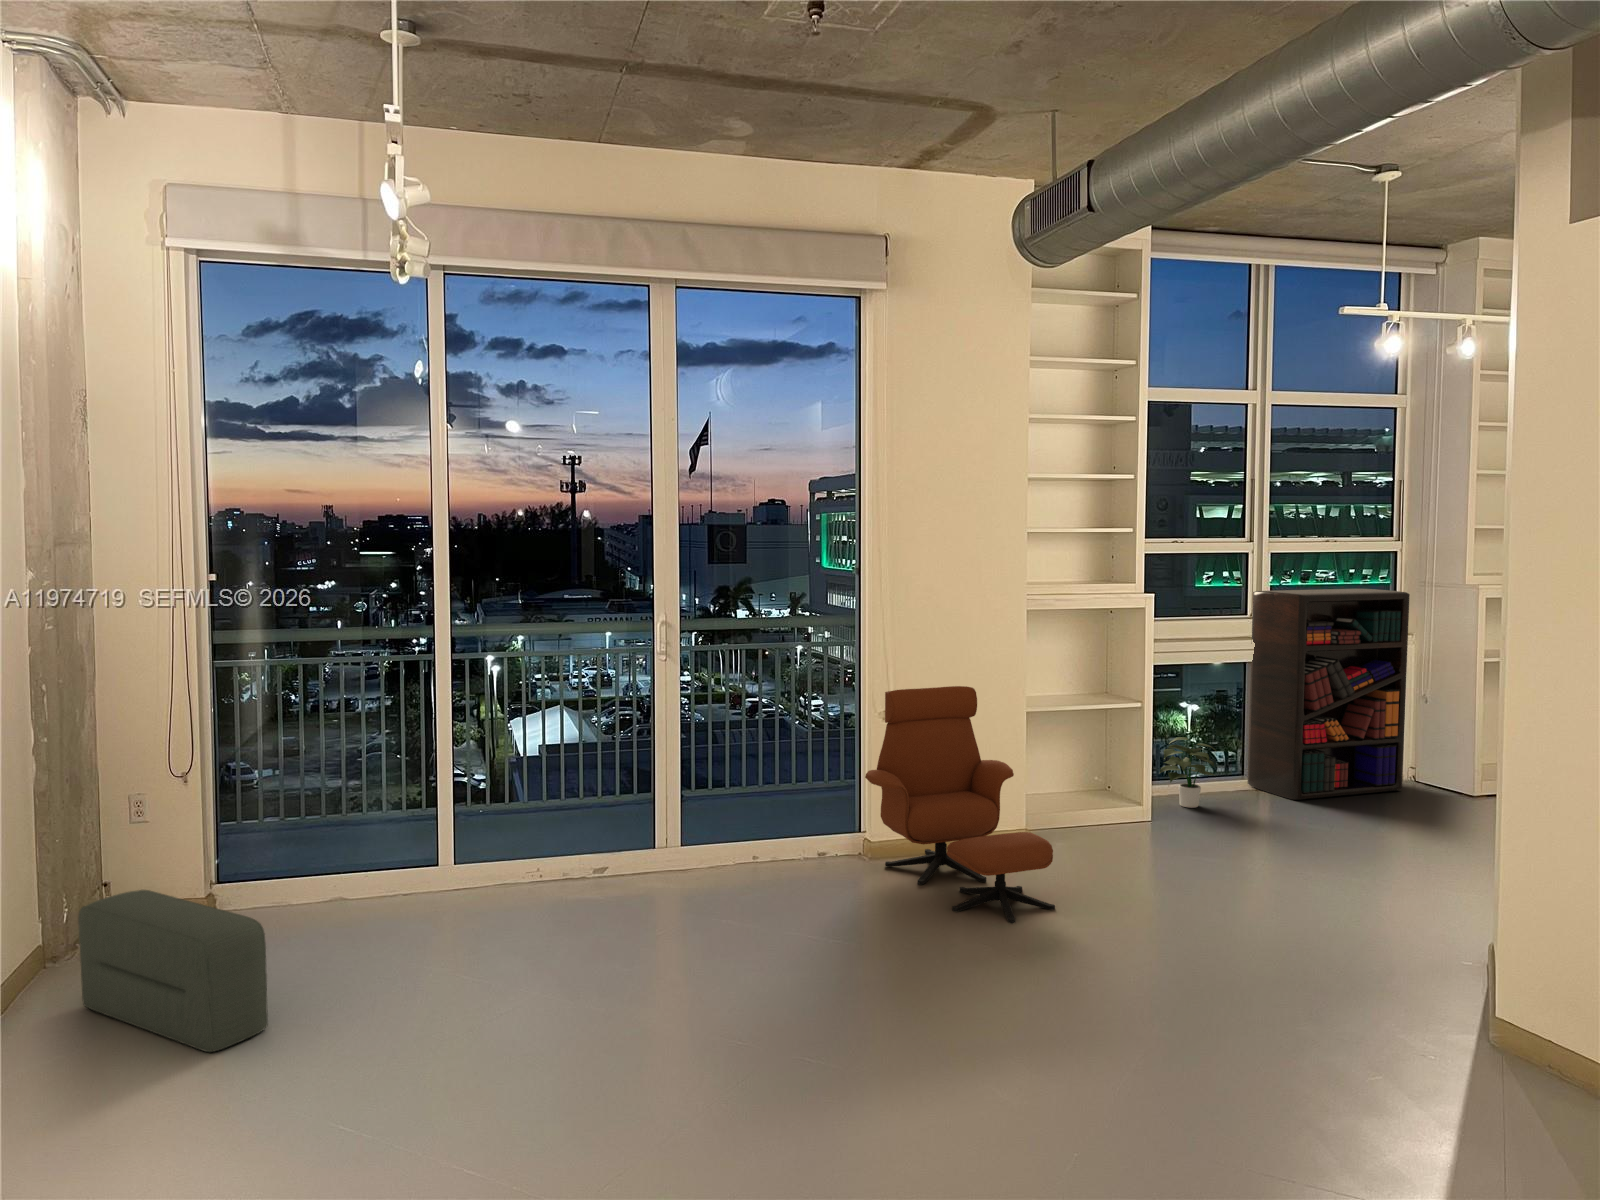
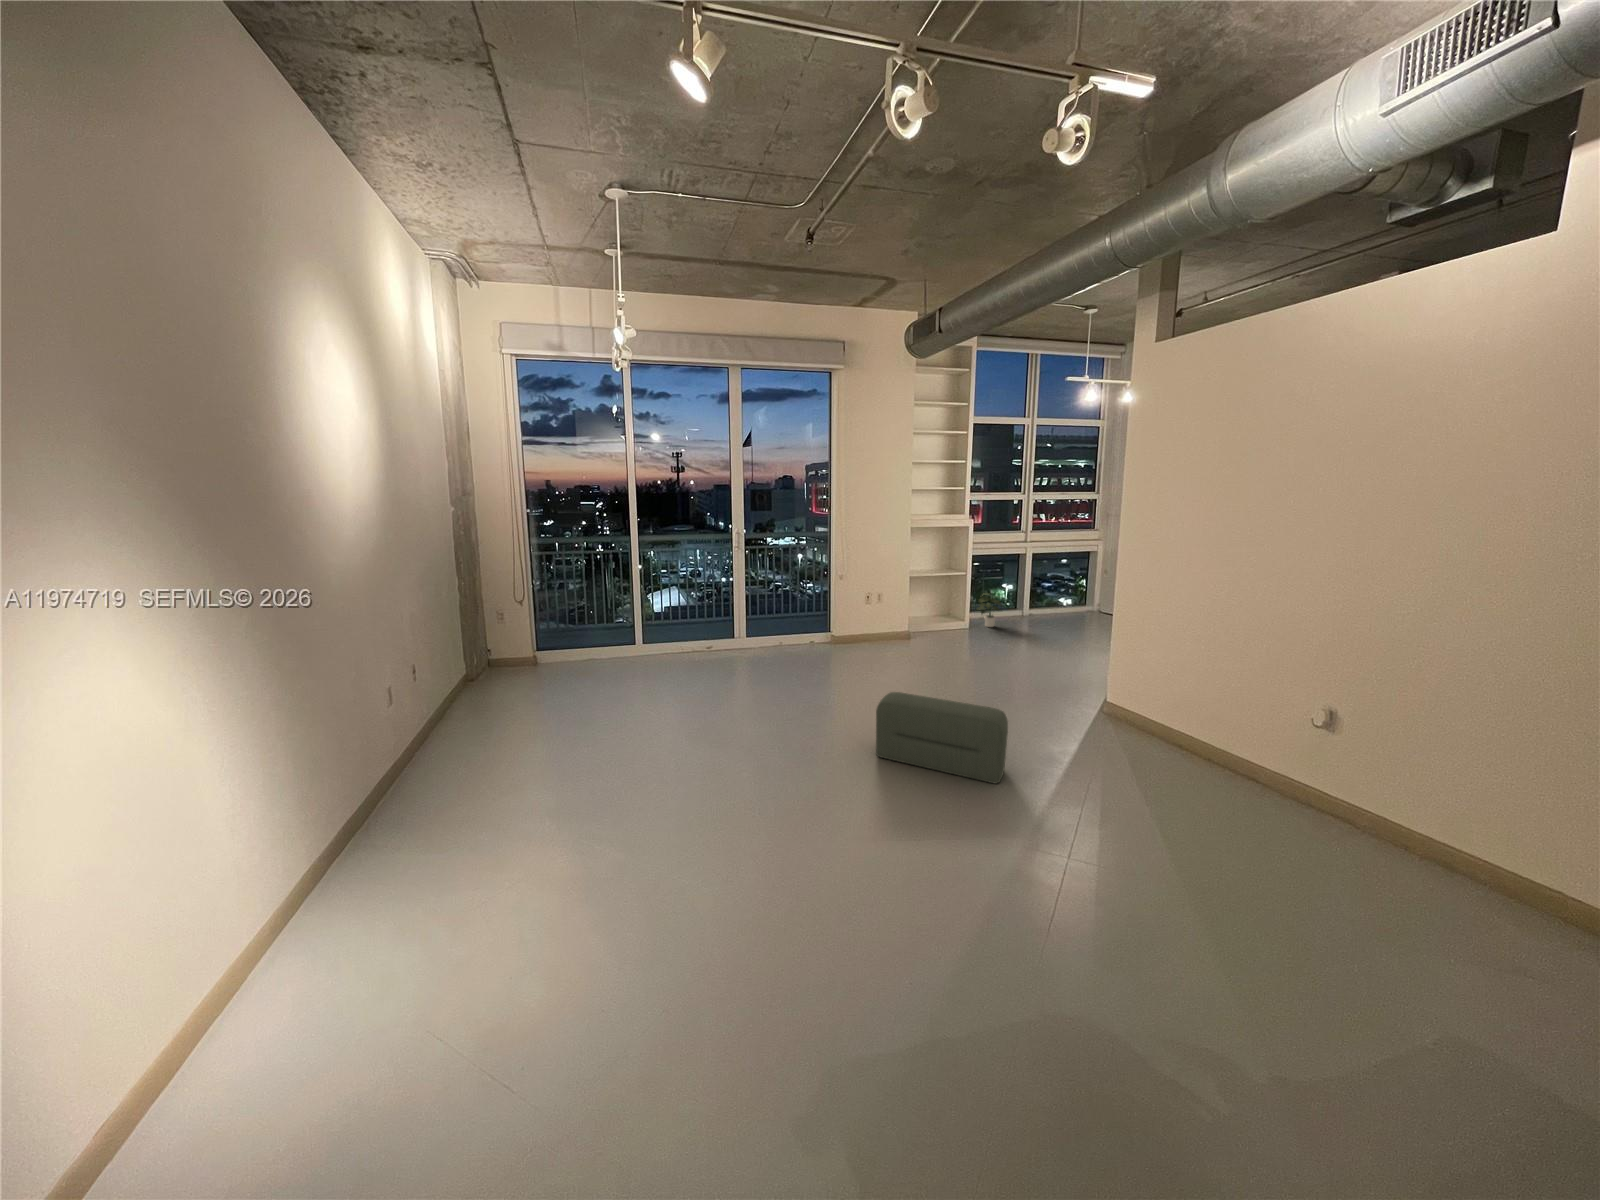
bookshelf: present [1248,589,1410,800] -> none [1016,518,1100,622]
lounge chair: present [865,686,1055,923] -> none [835,571,933,690]
pouf: present [78,890,268,1052] -> present [876,692,1008,783]

